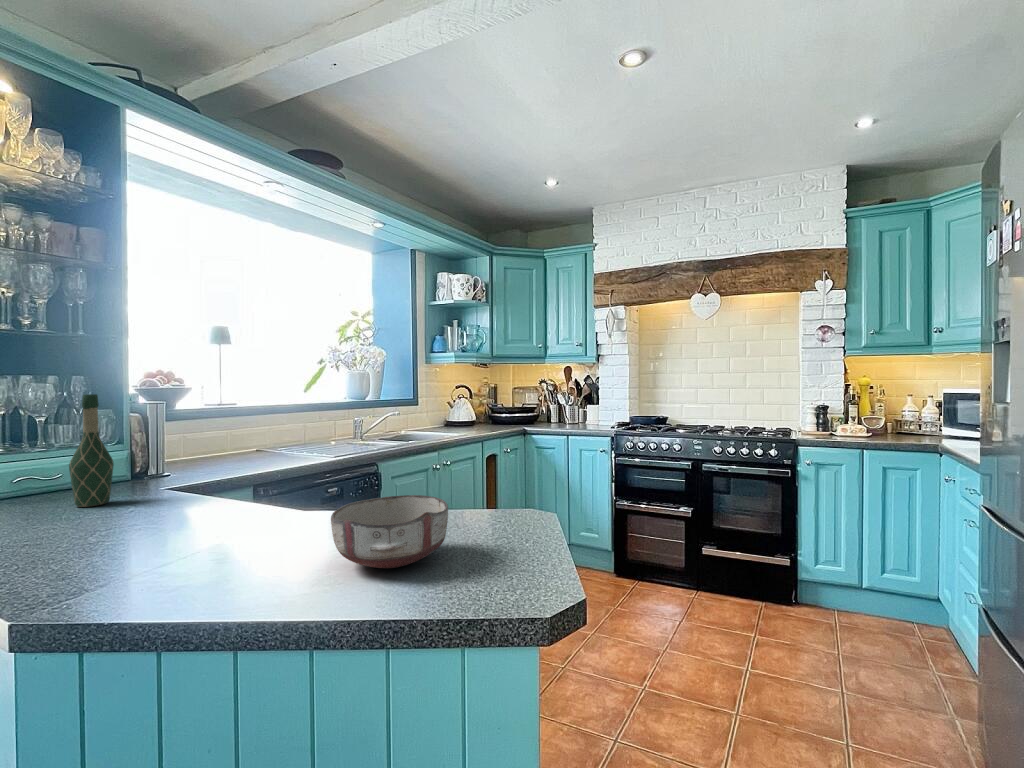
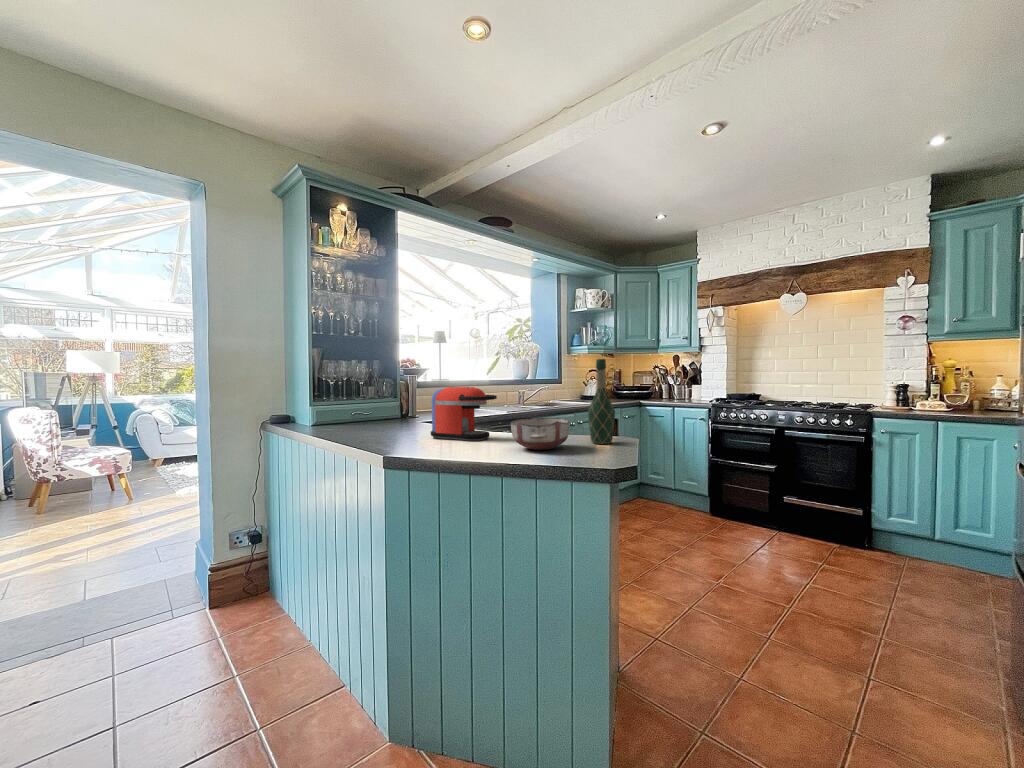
wine bottle: present [69,394,114,507] -> present [588,359,615,444]
coffee maker: none [166,436,306,543] -> present [431,387,497,441]

